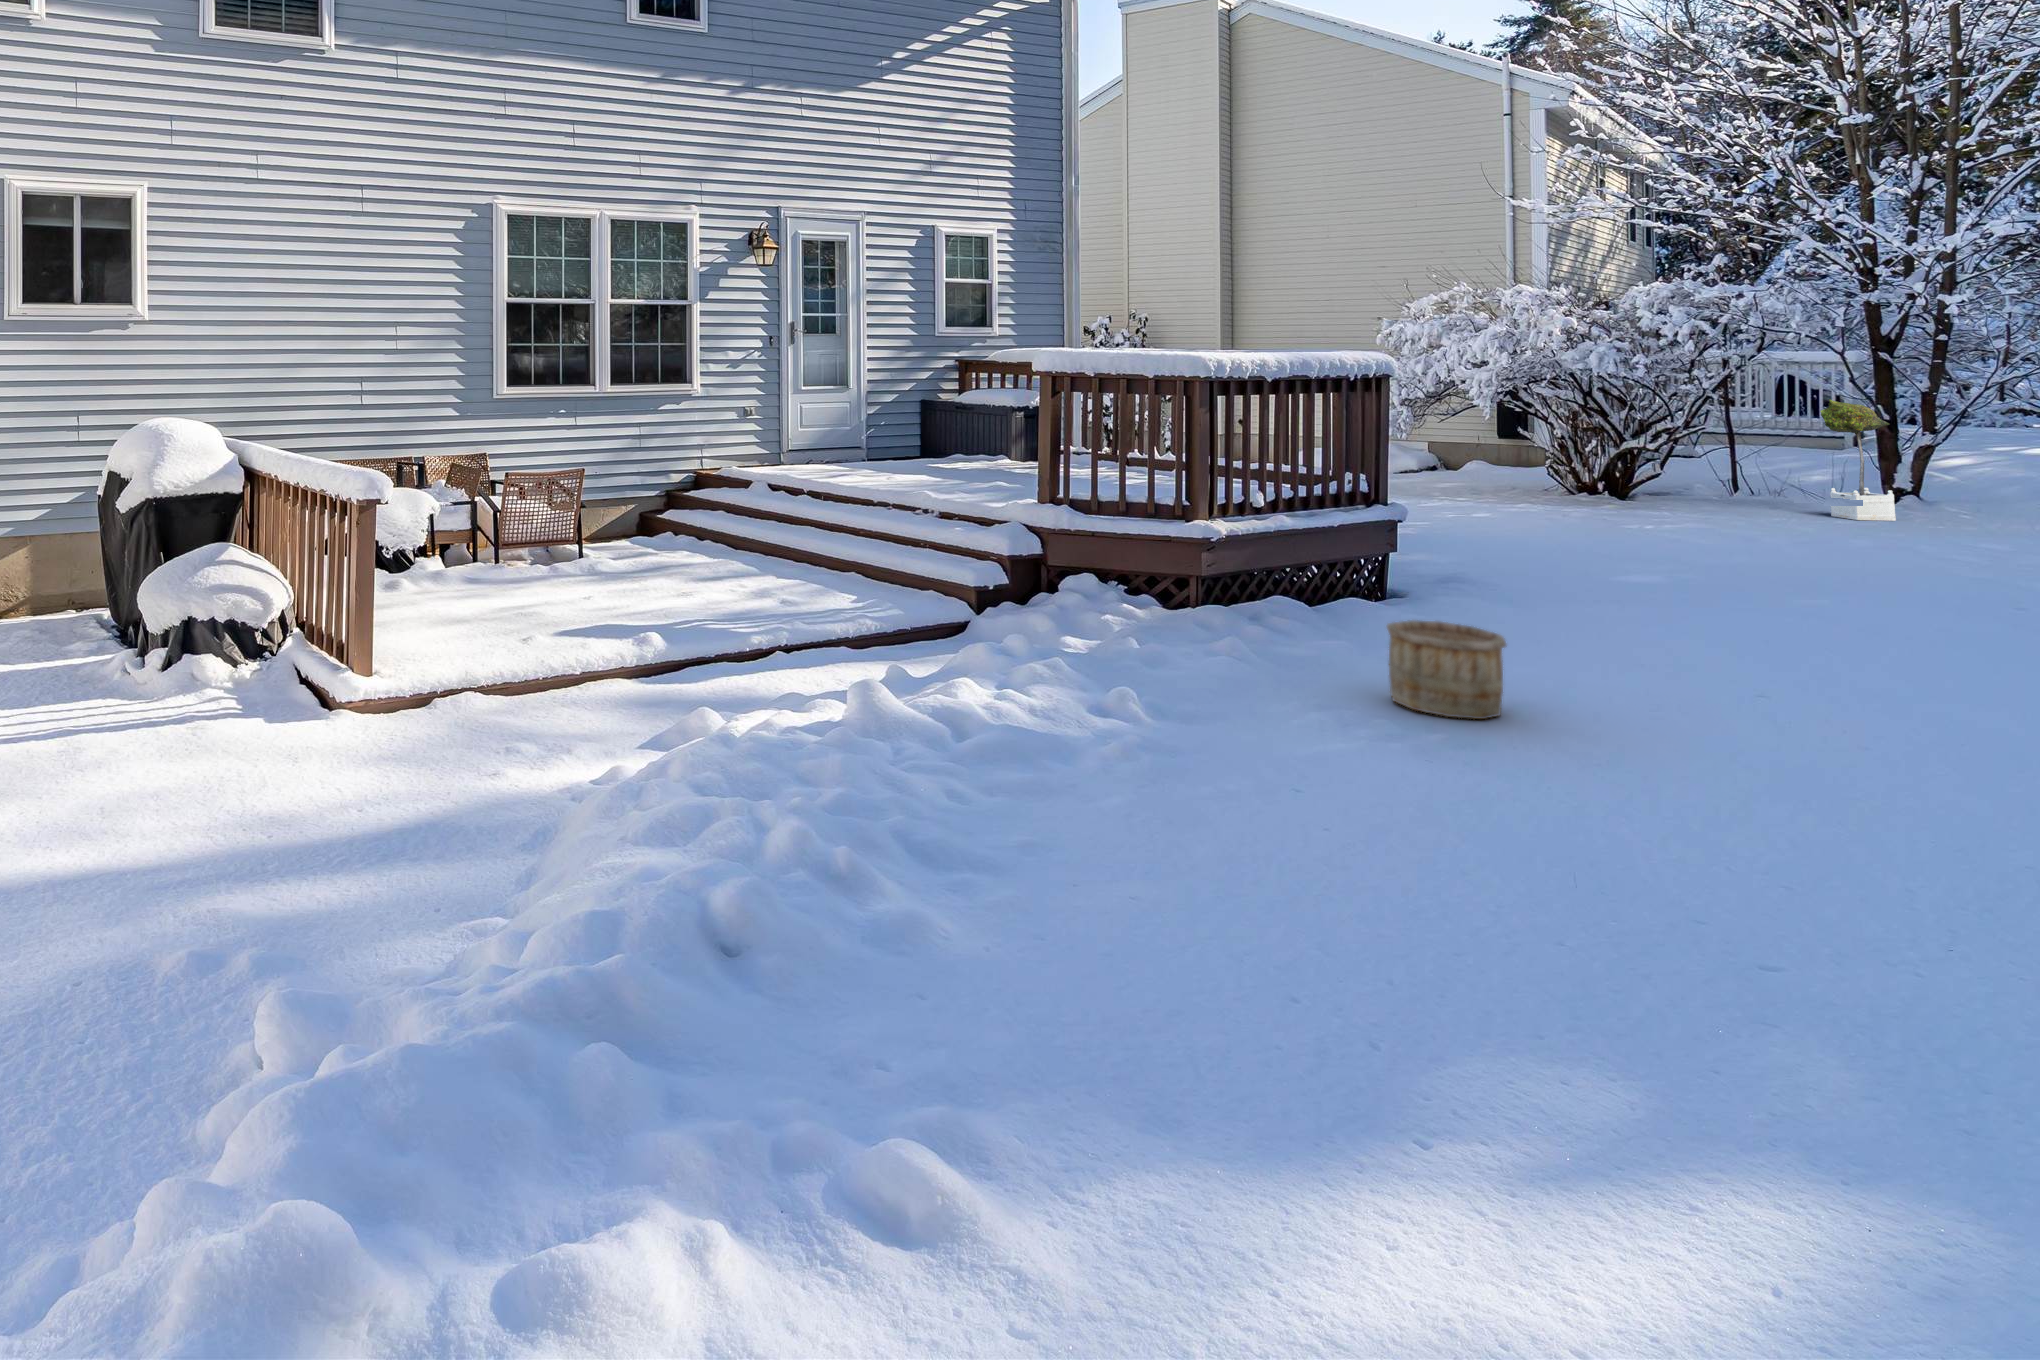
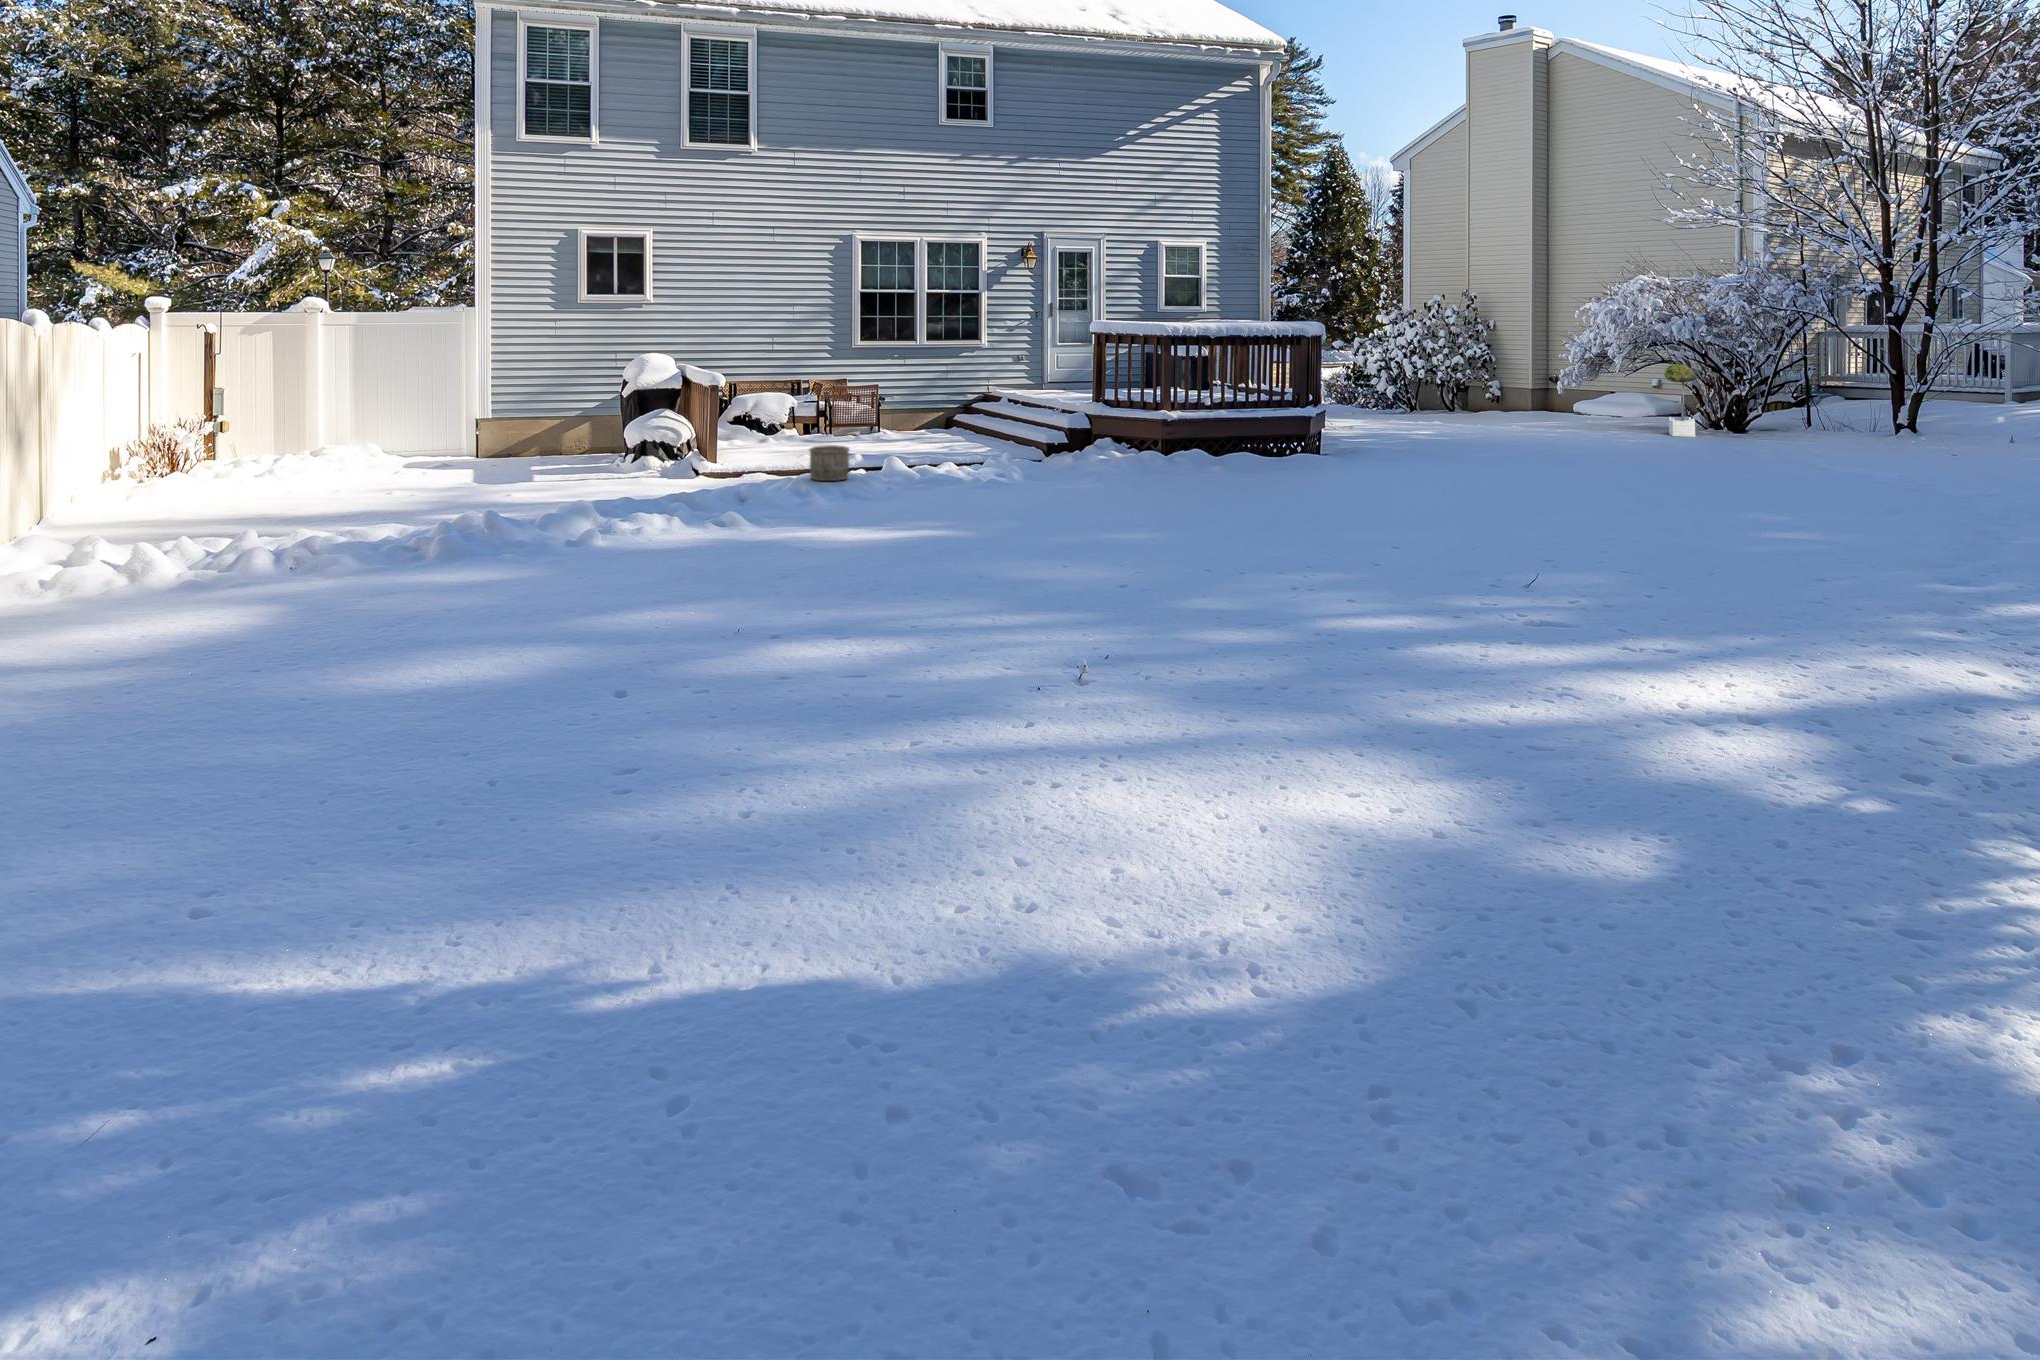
wooden bucket: present [1387,620,1506,719] -> present [809,445,849,481]

